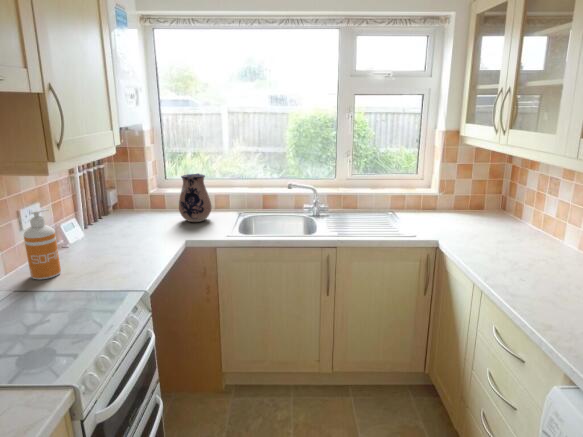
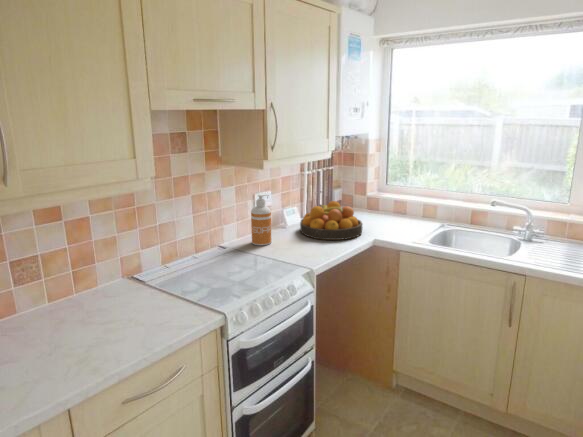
ceramic pitcher: present [179,173,211,222] -> none [383,181,413,226]
fruit bowl: none [88,205,168,254] -> present [300,201,362,240]

